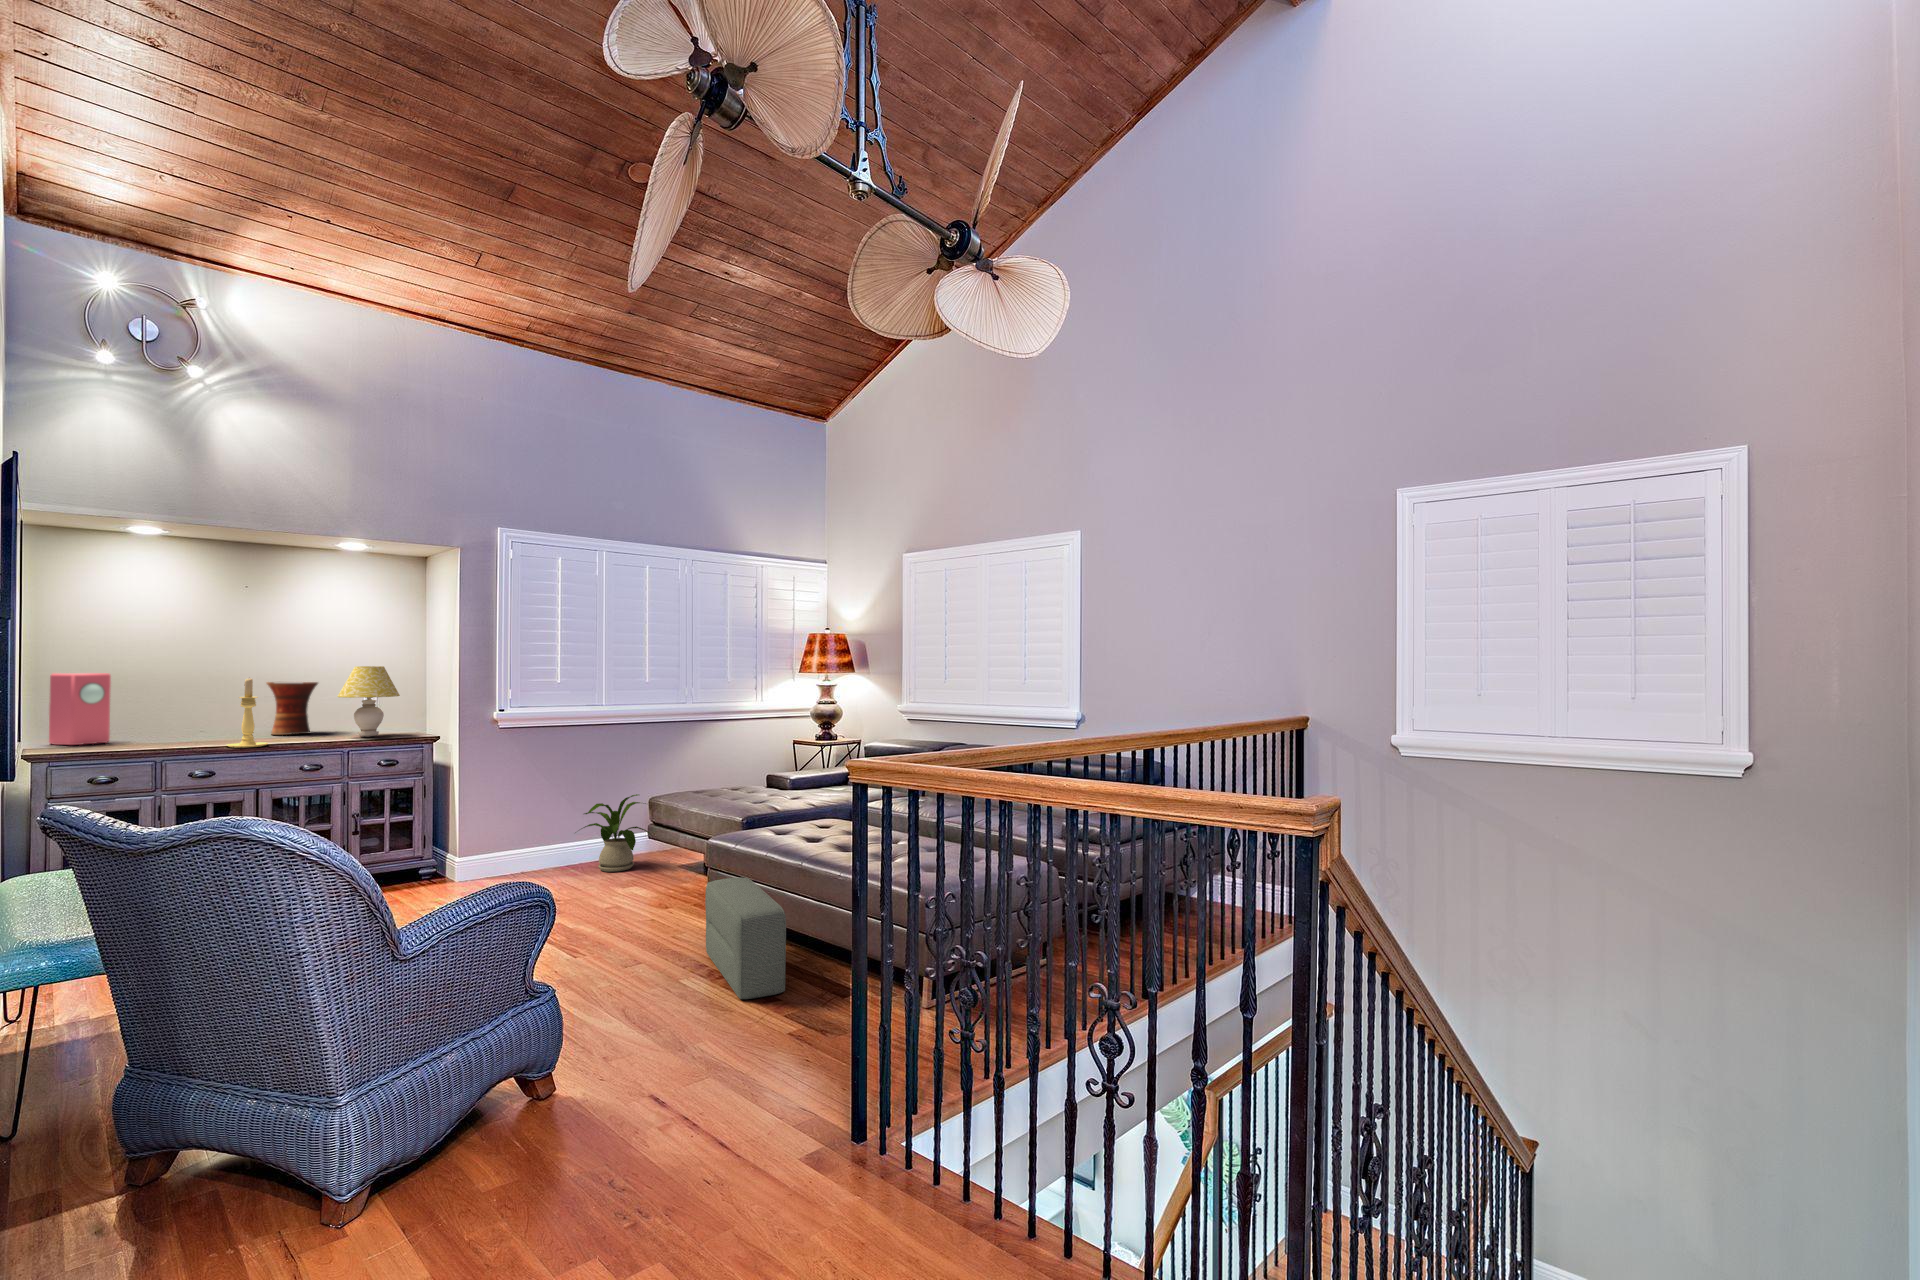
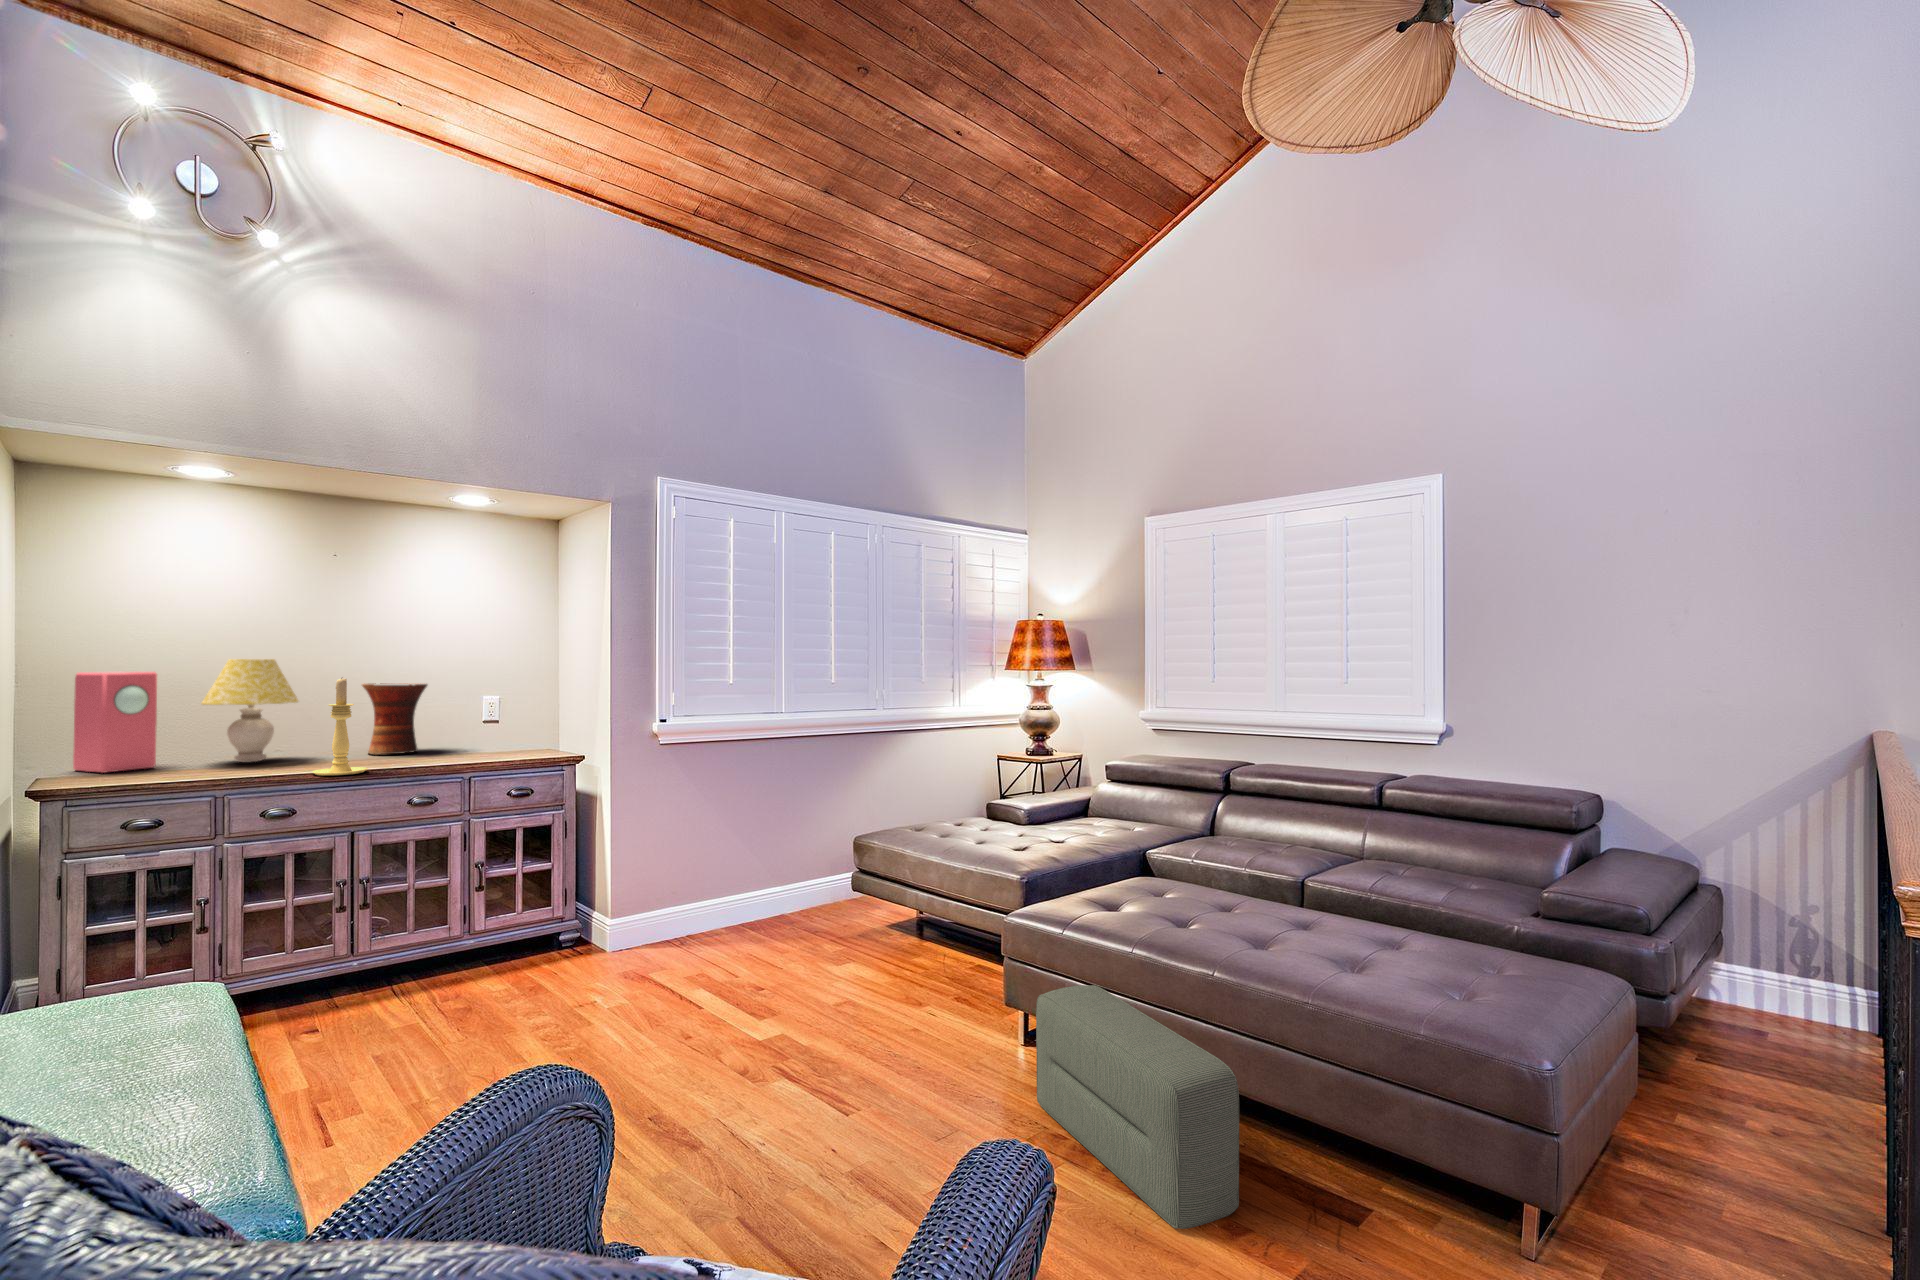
table lamp: present [337,666,400,737] -> present [202,659,298,762]
house plant: present [581,794,650,872] -> none [752,832,861,936]

